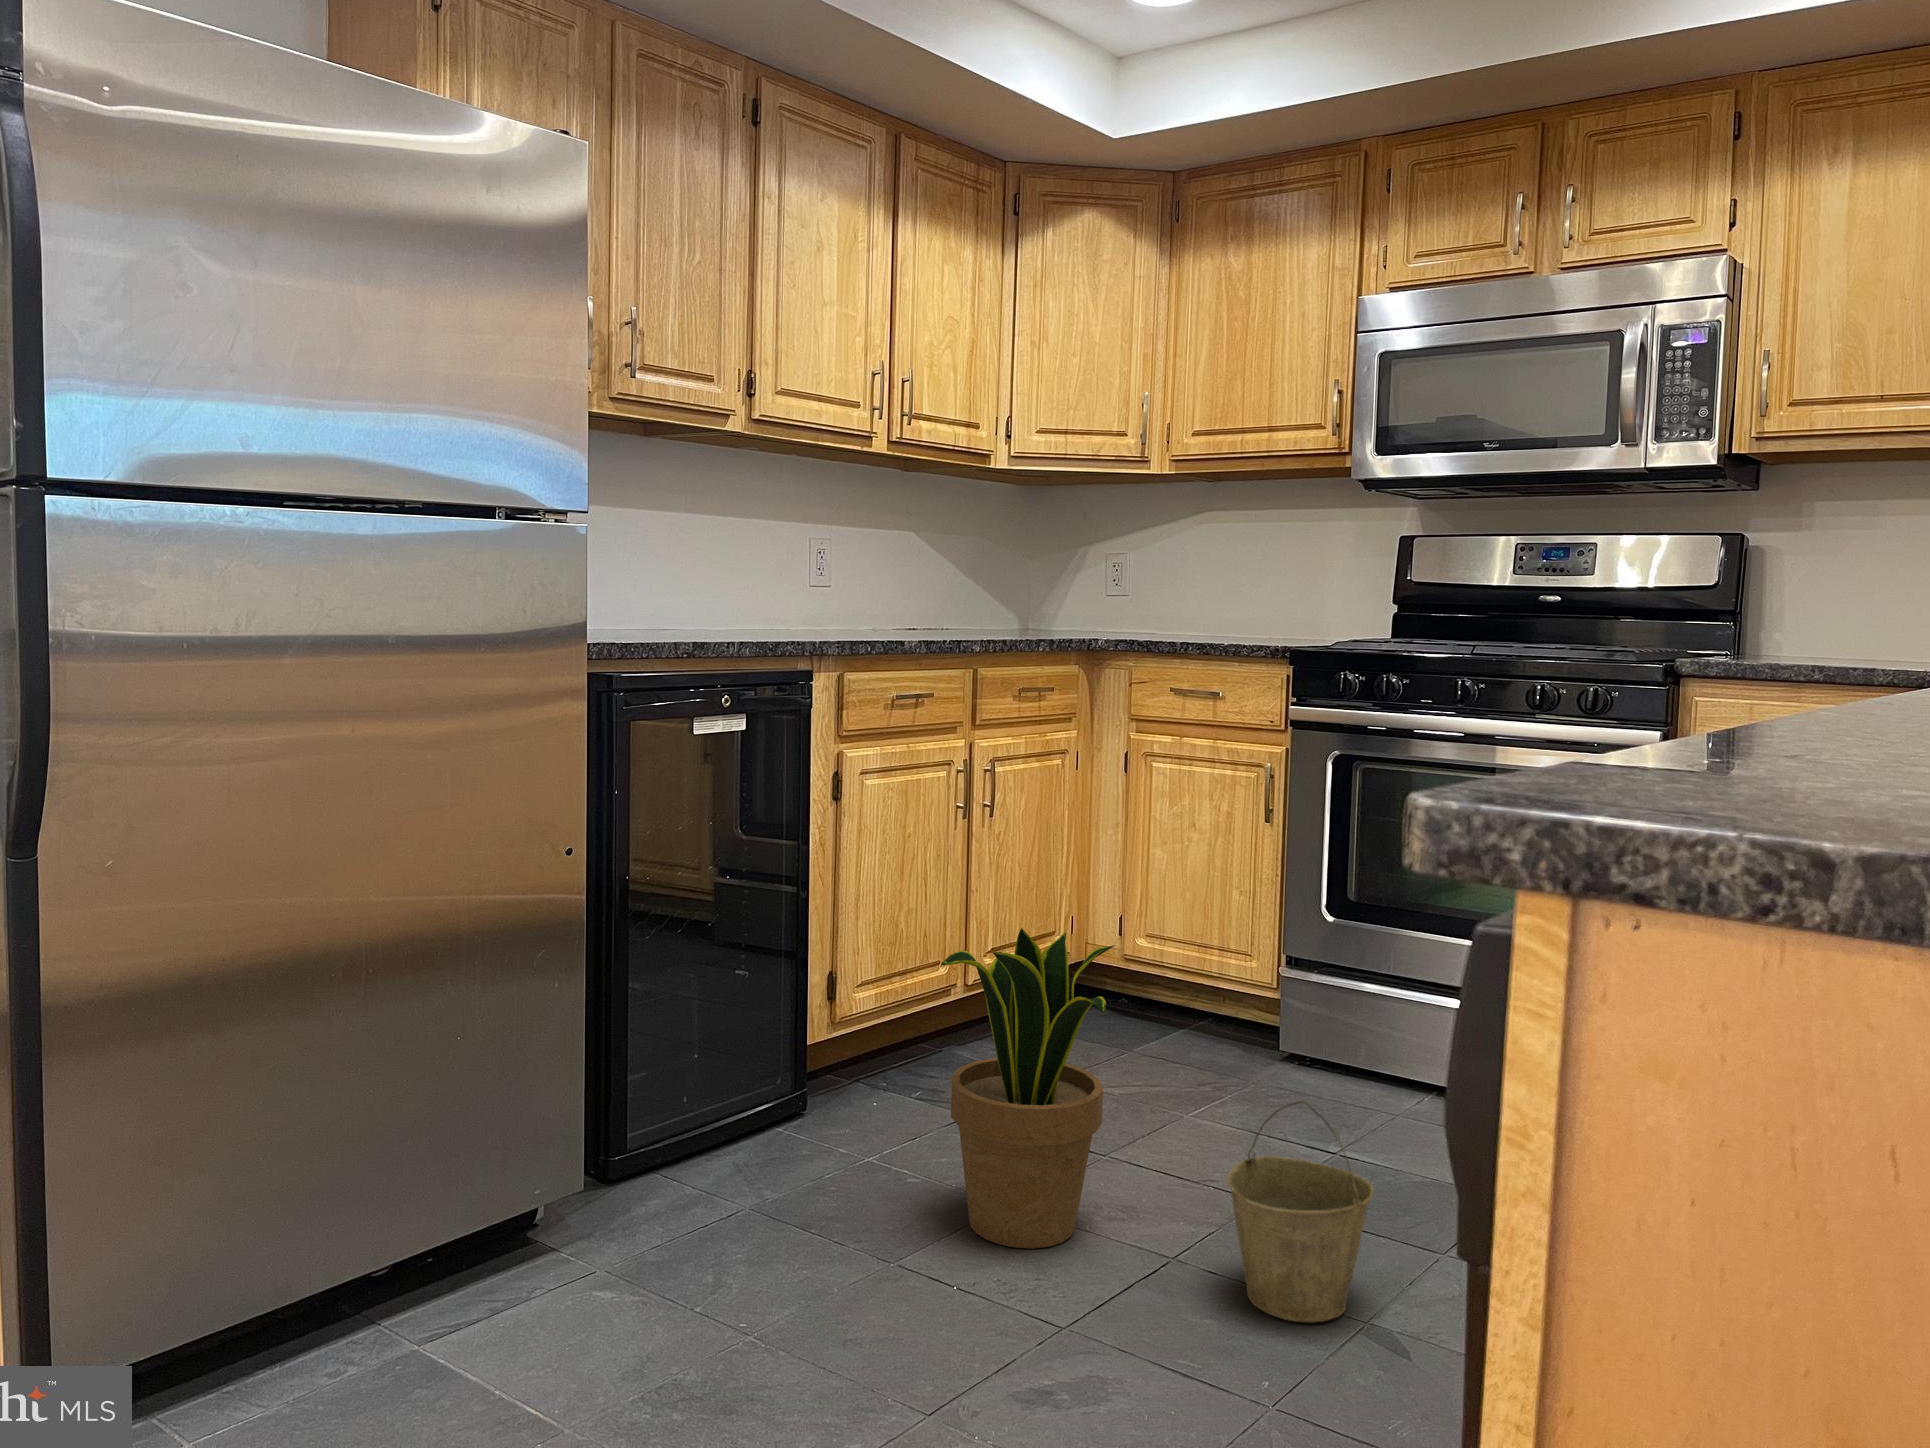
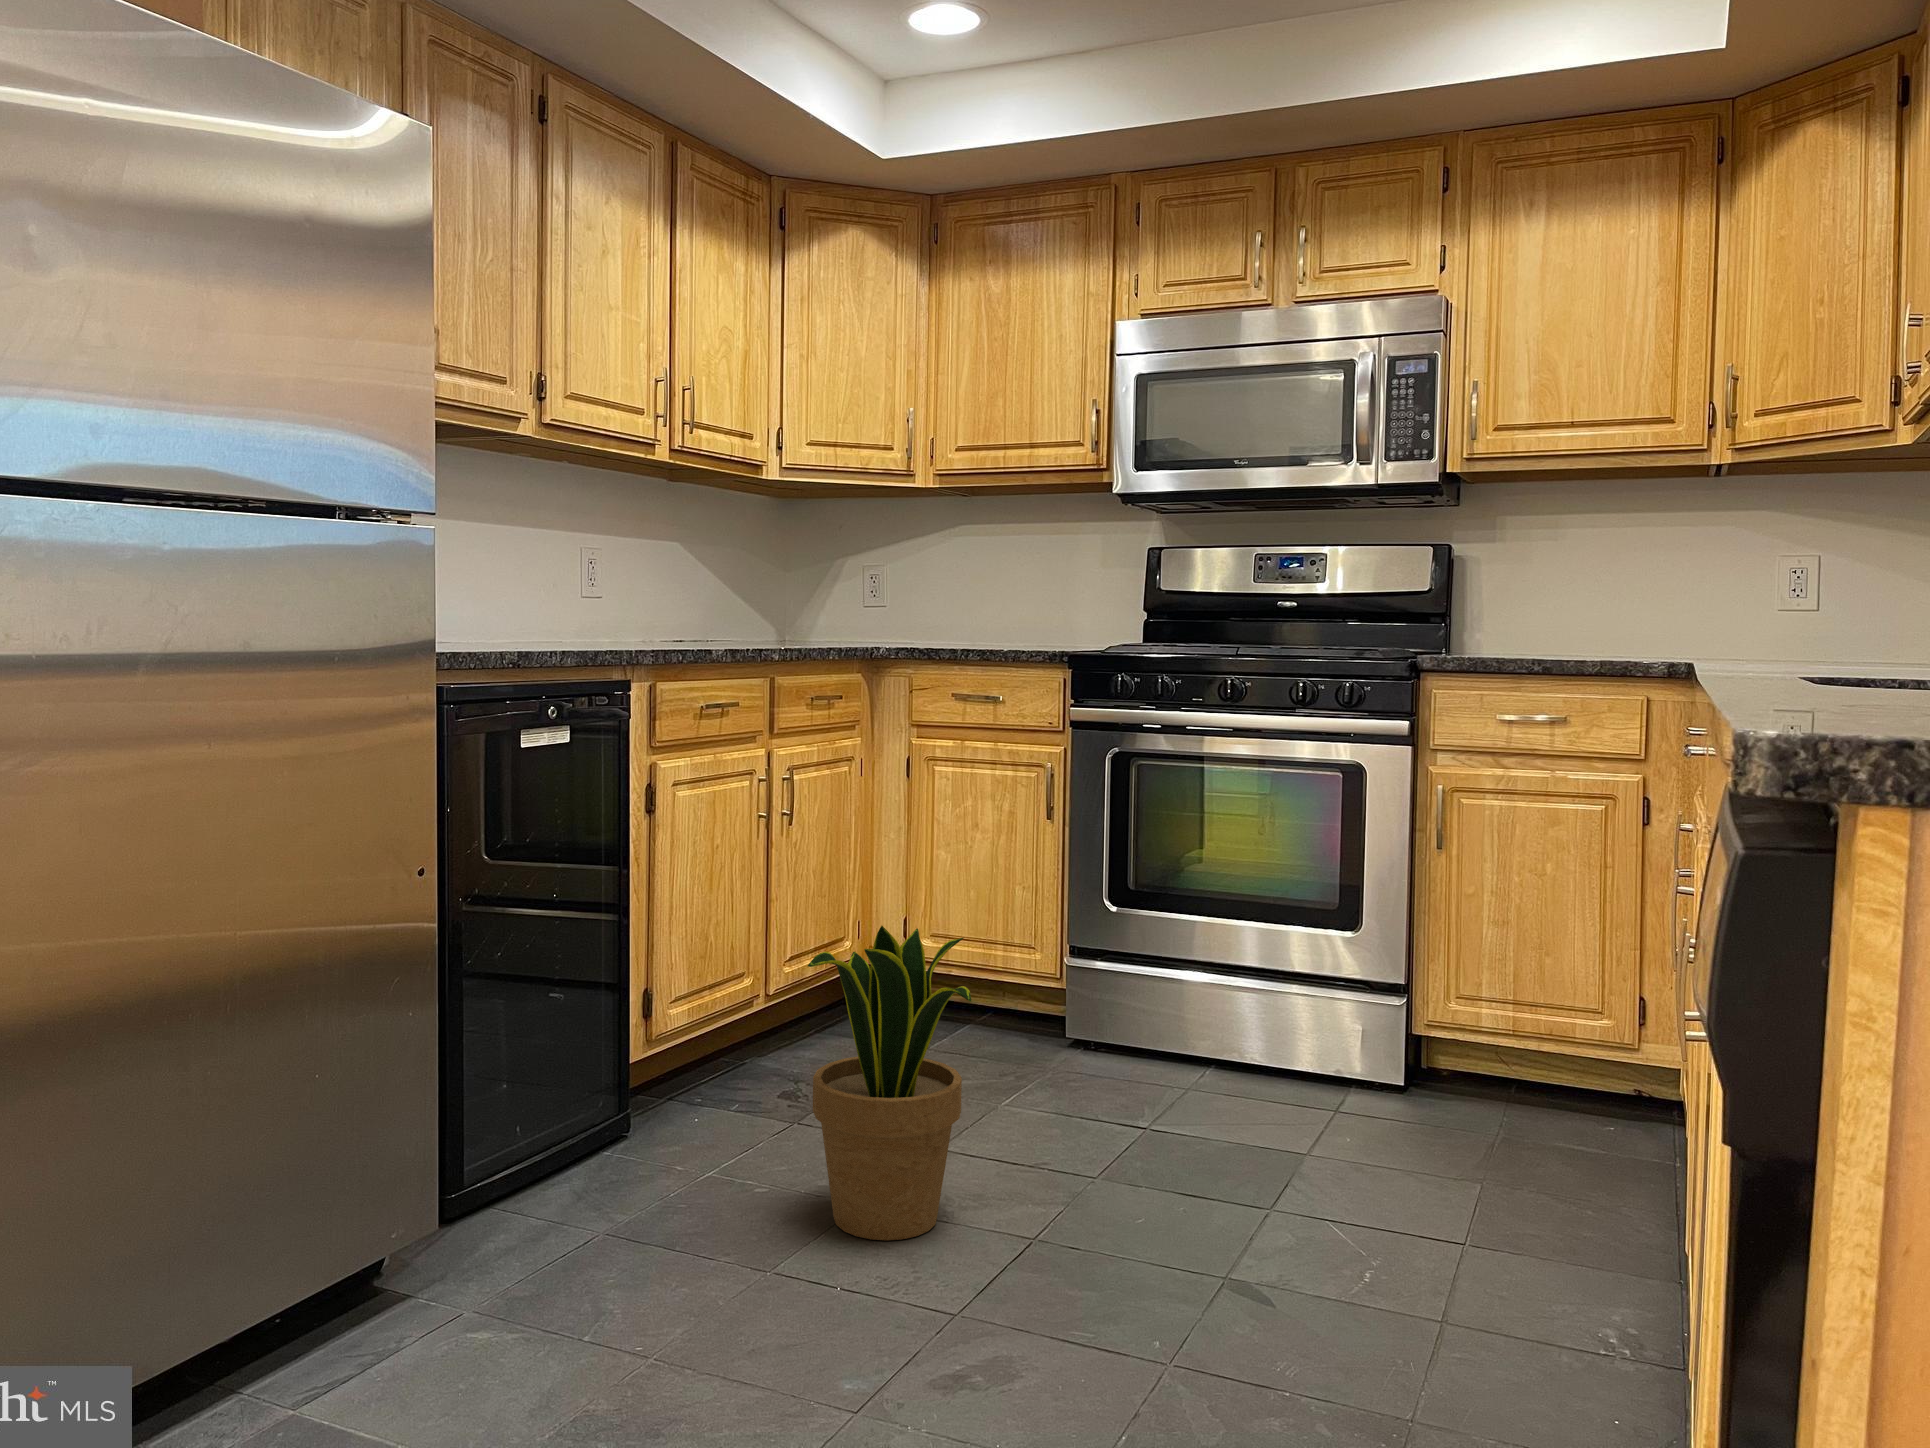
bucket: present [1227,1101,1373,1322] -> none [1093,1068,1225,1275]

